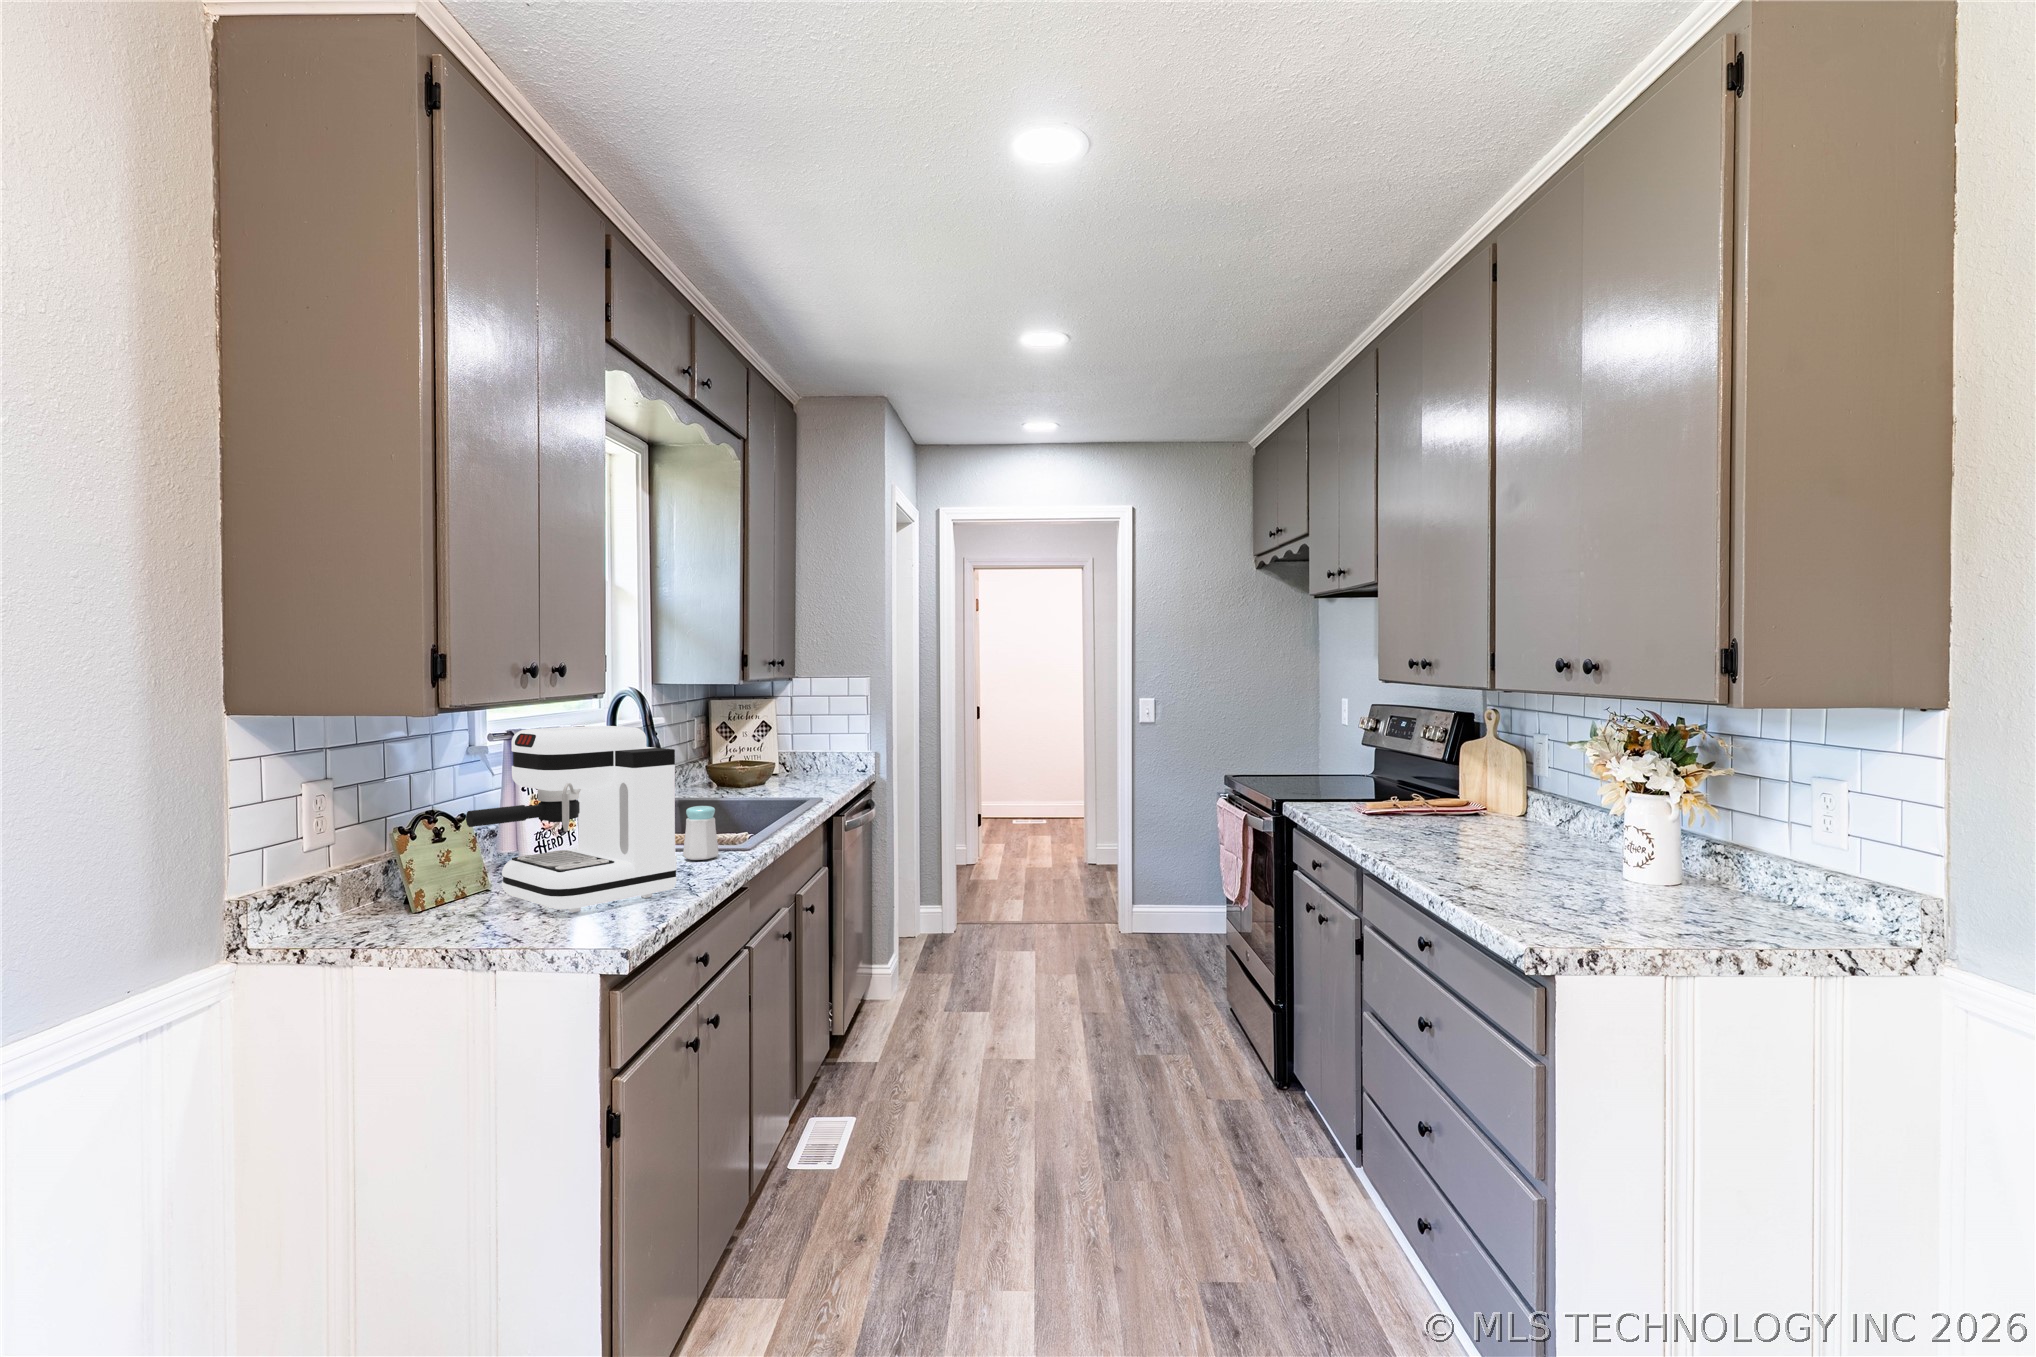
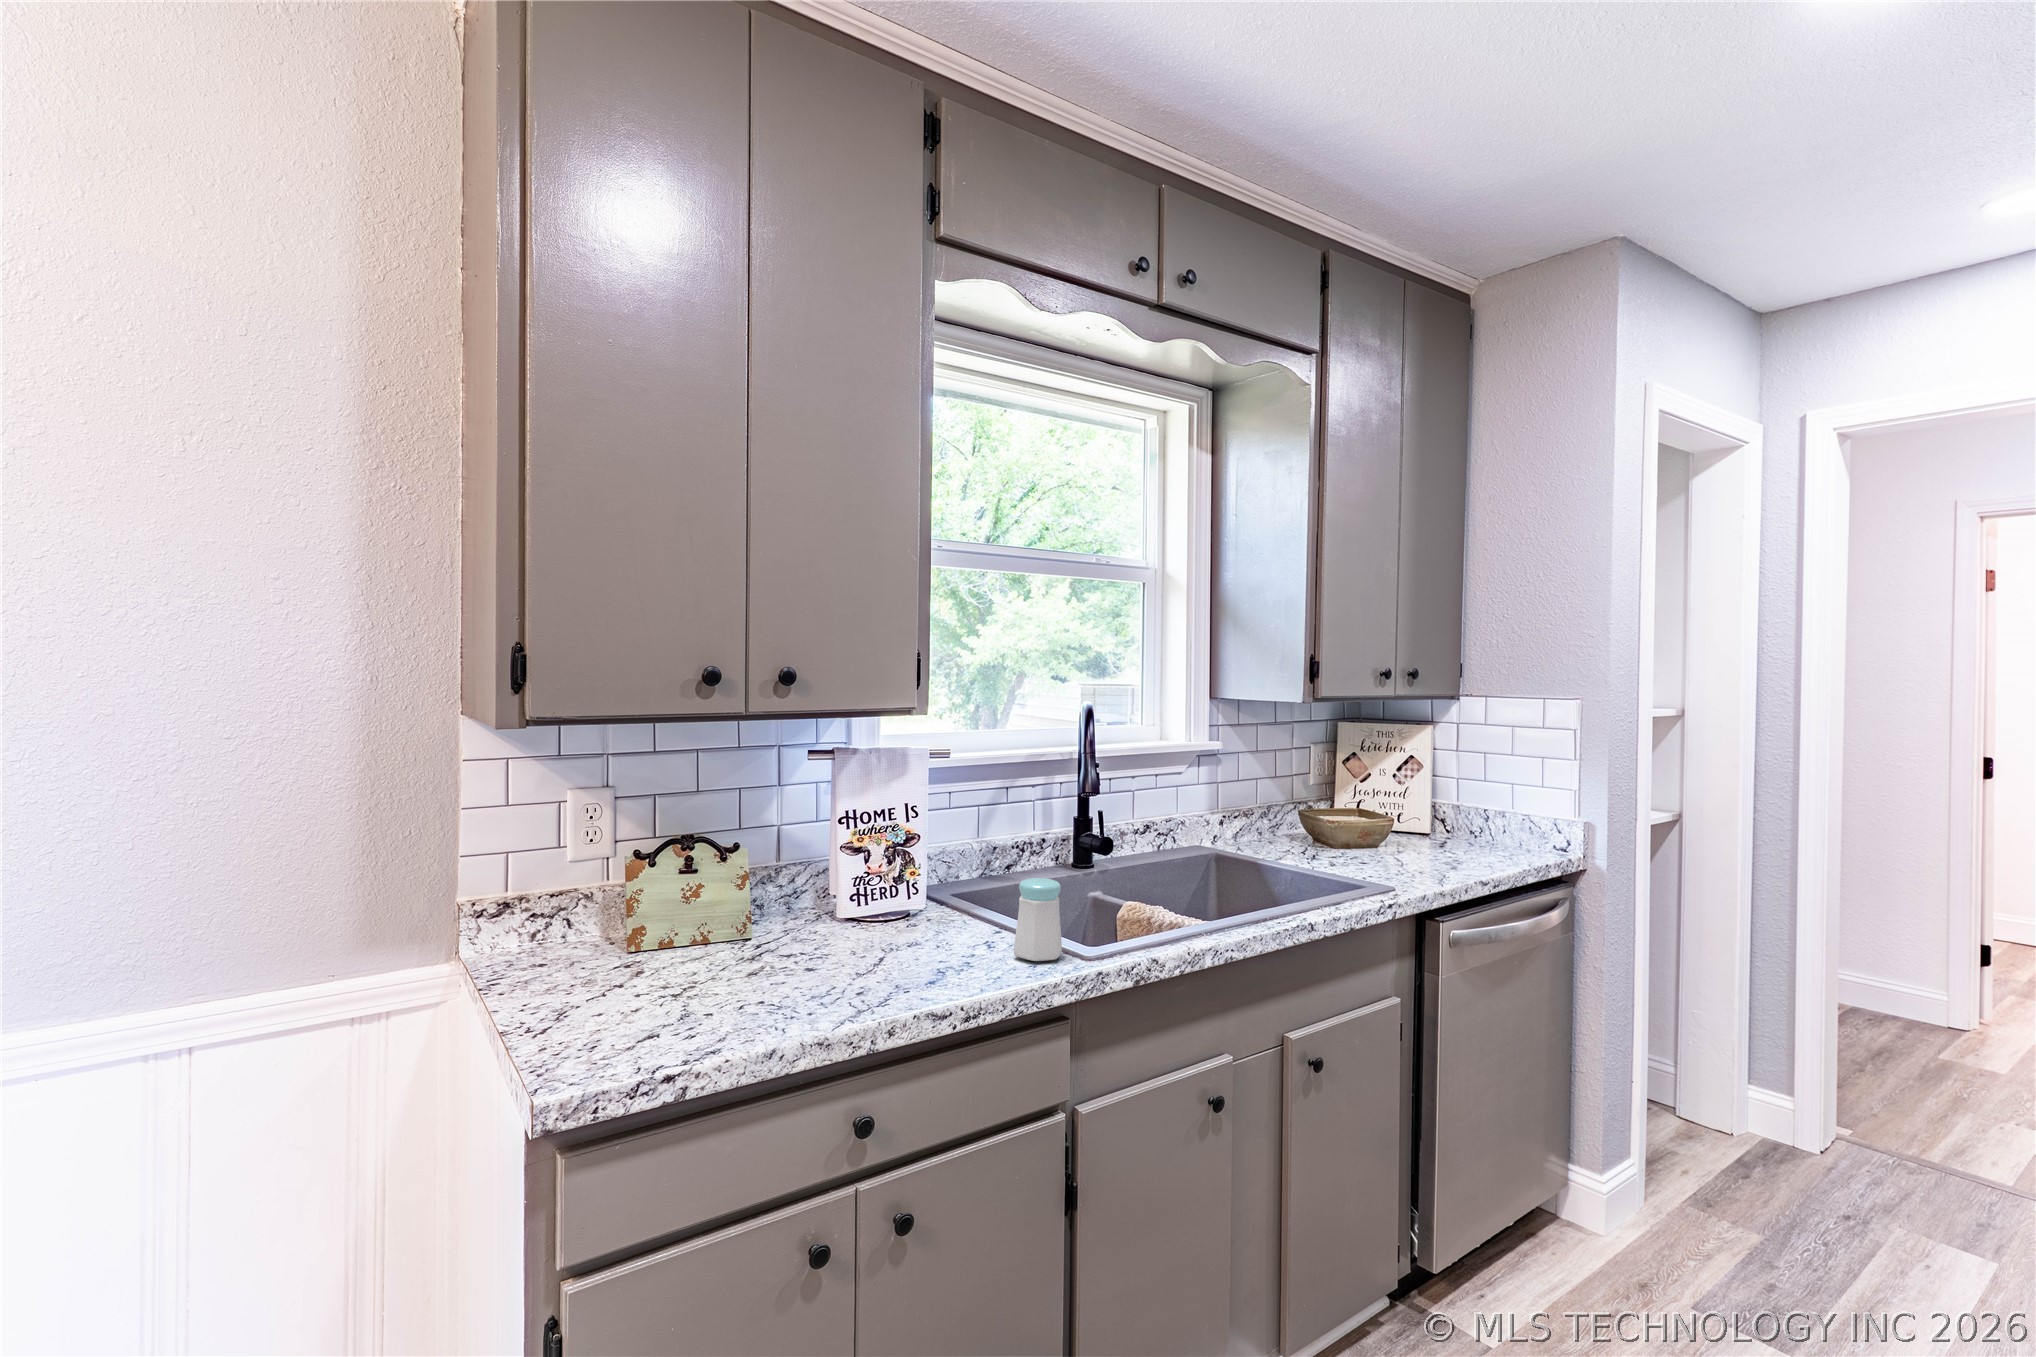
coffee maker: present [466,726,677,912] -> none [661,746,889,1007]

